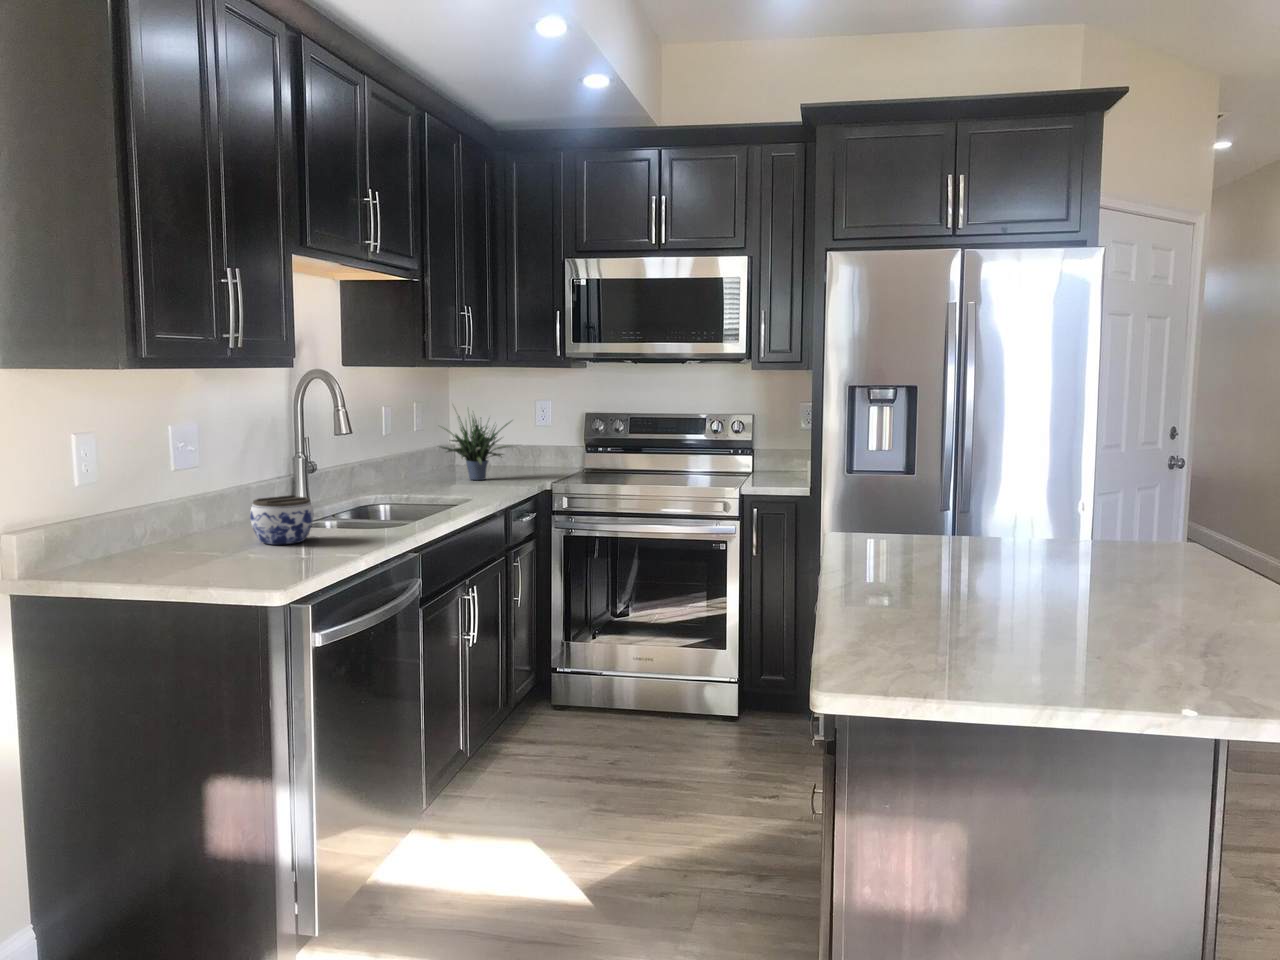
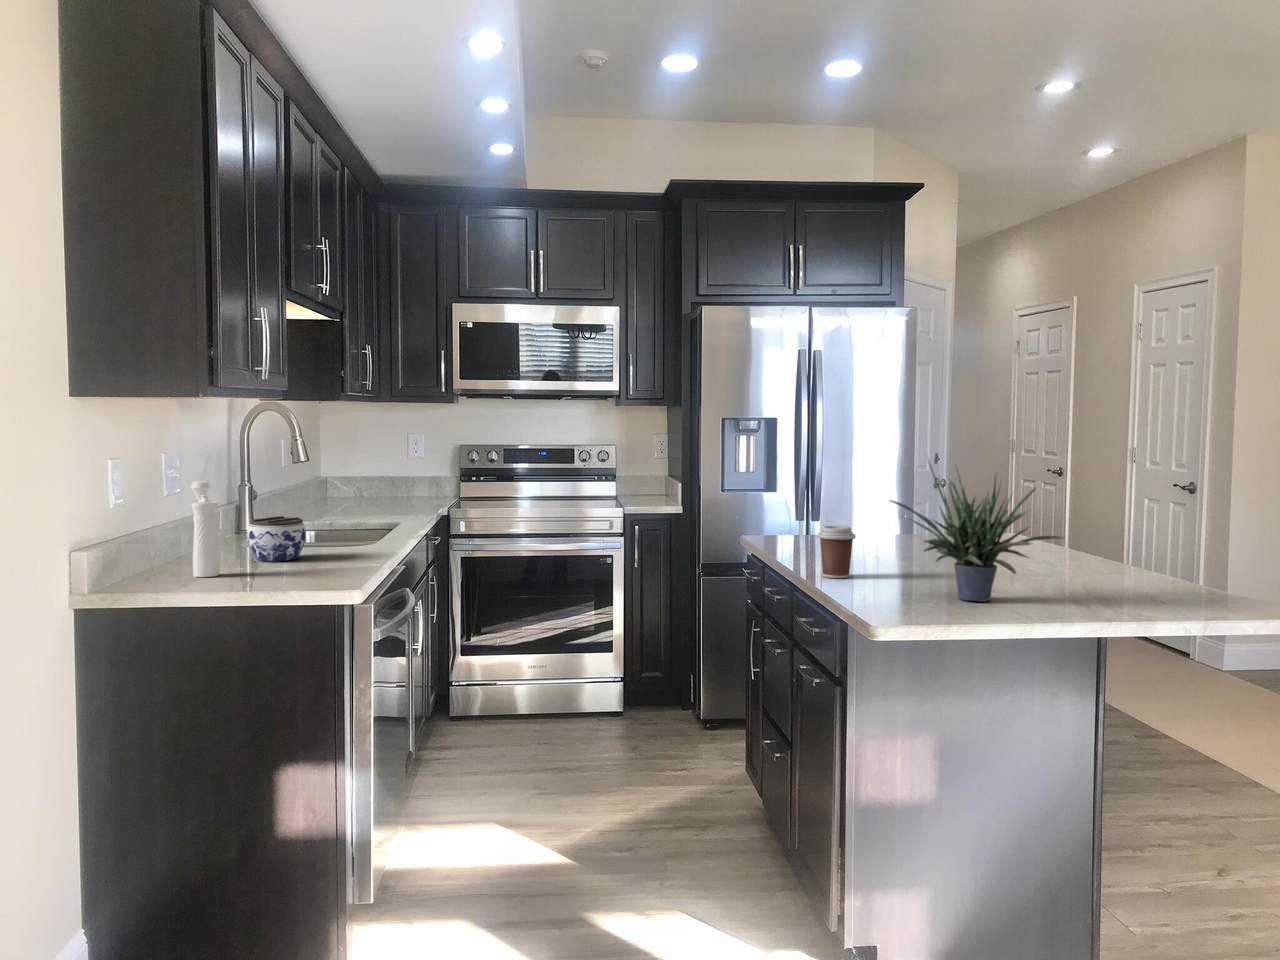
potted plant: present [440,416,514,480] -> present [890,460,1063,602]
pepper mill: none [162,458,199,562] -> present [191,481,220,577]
coffee cup: none [850,535,900,605] -> present [818,526,855,578]

